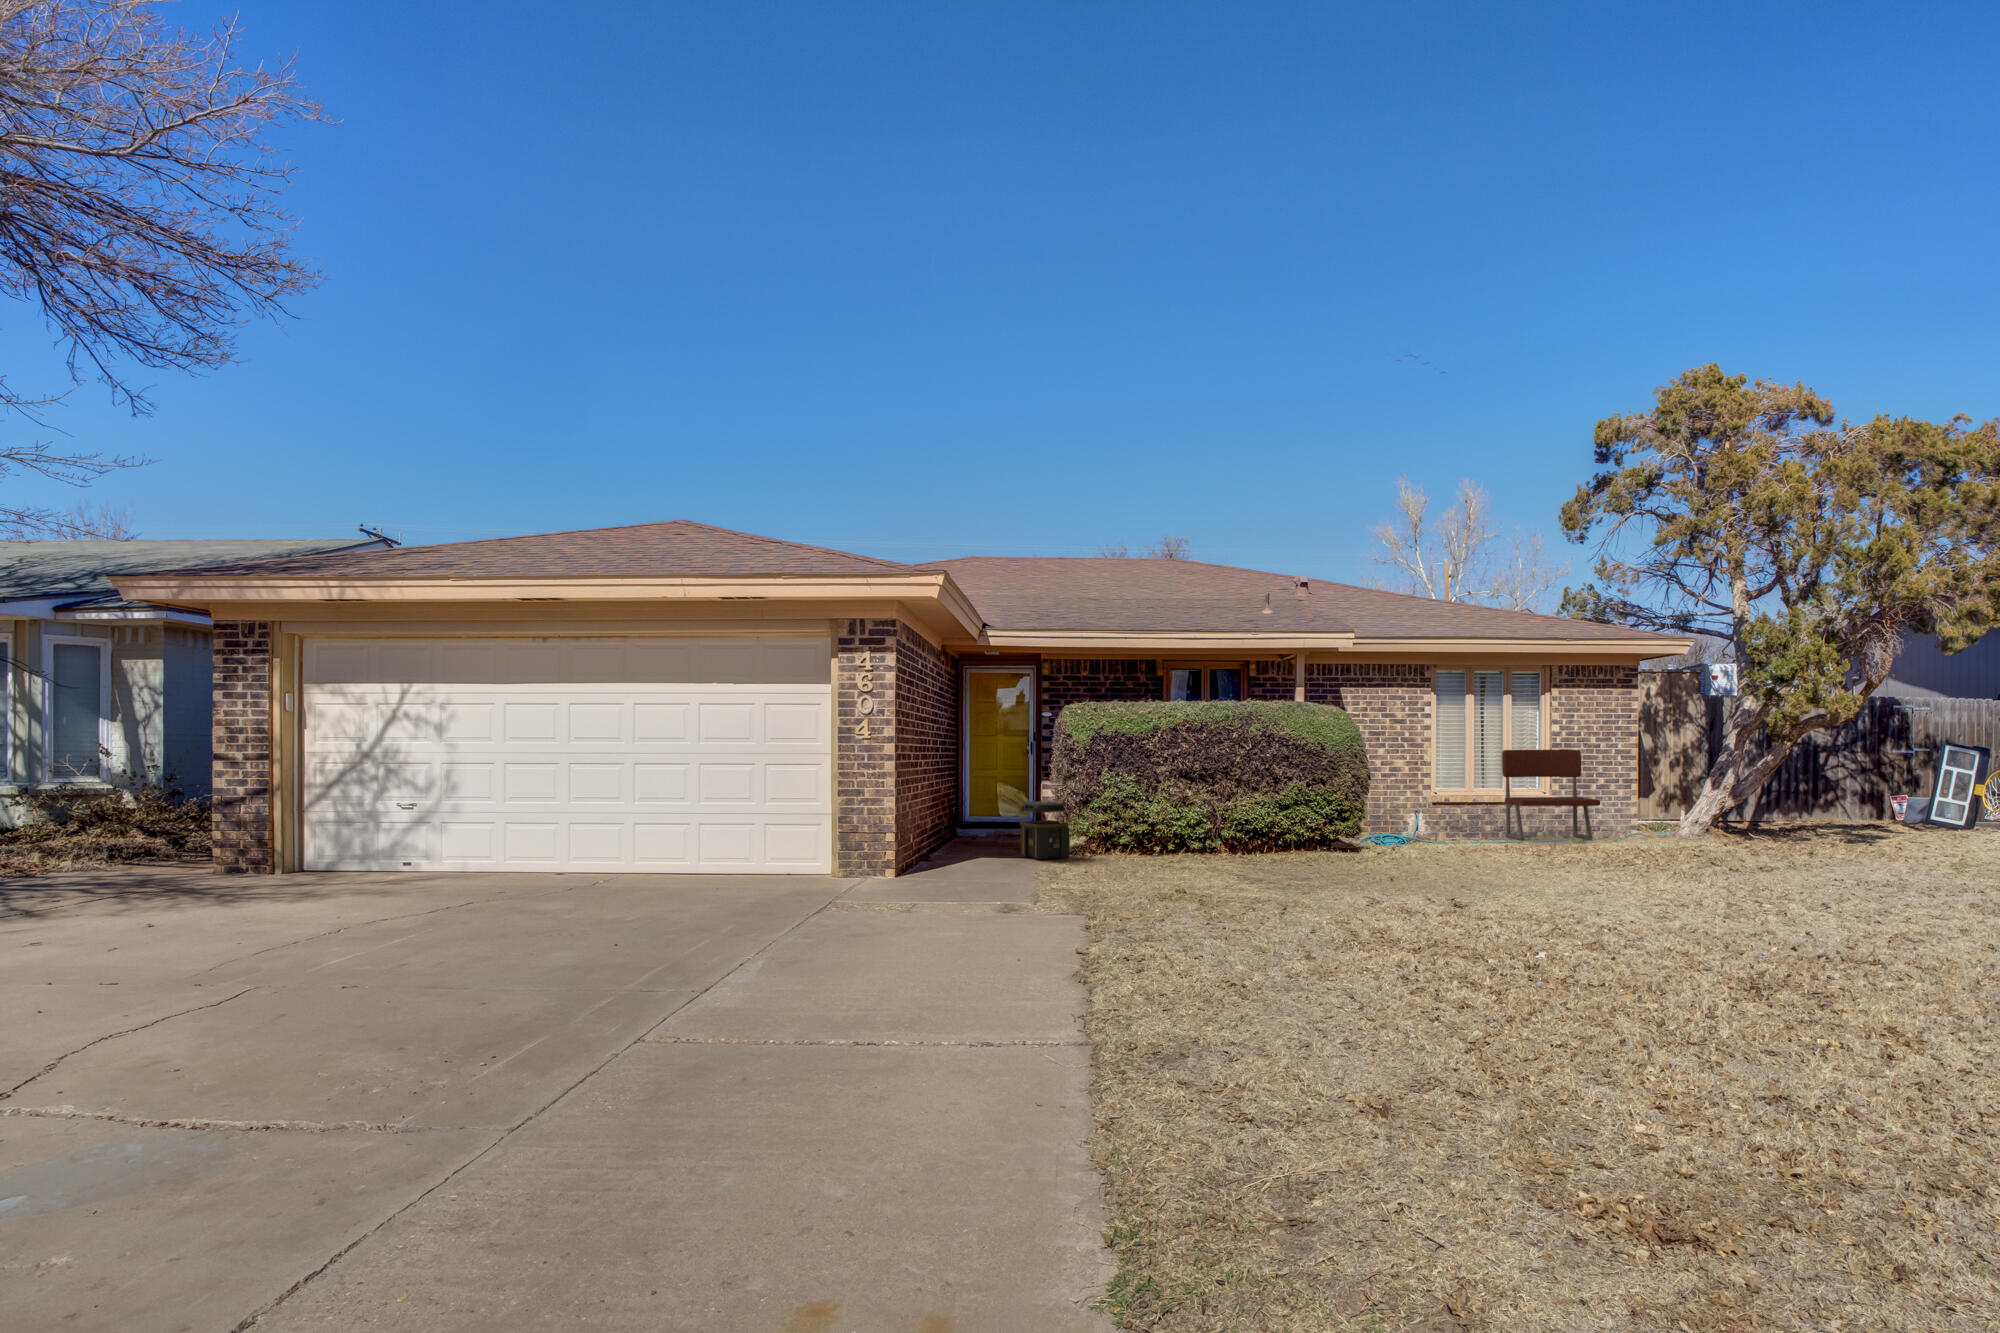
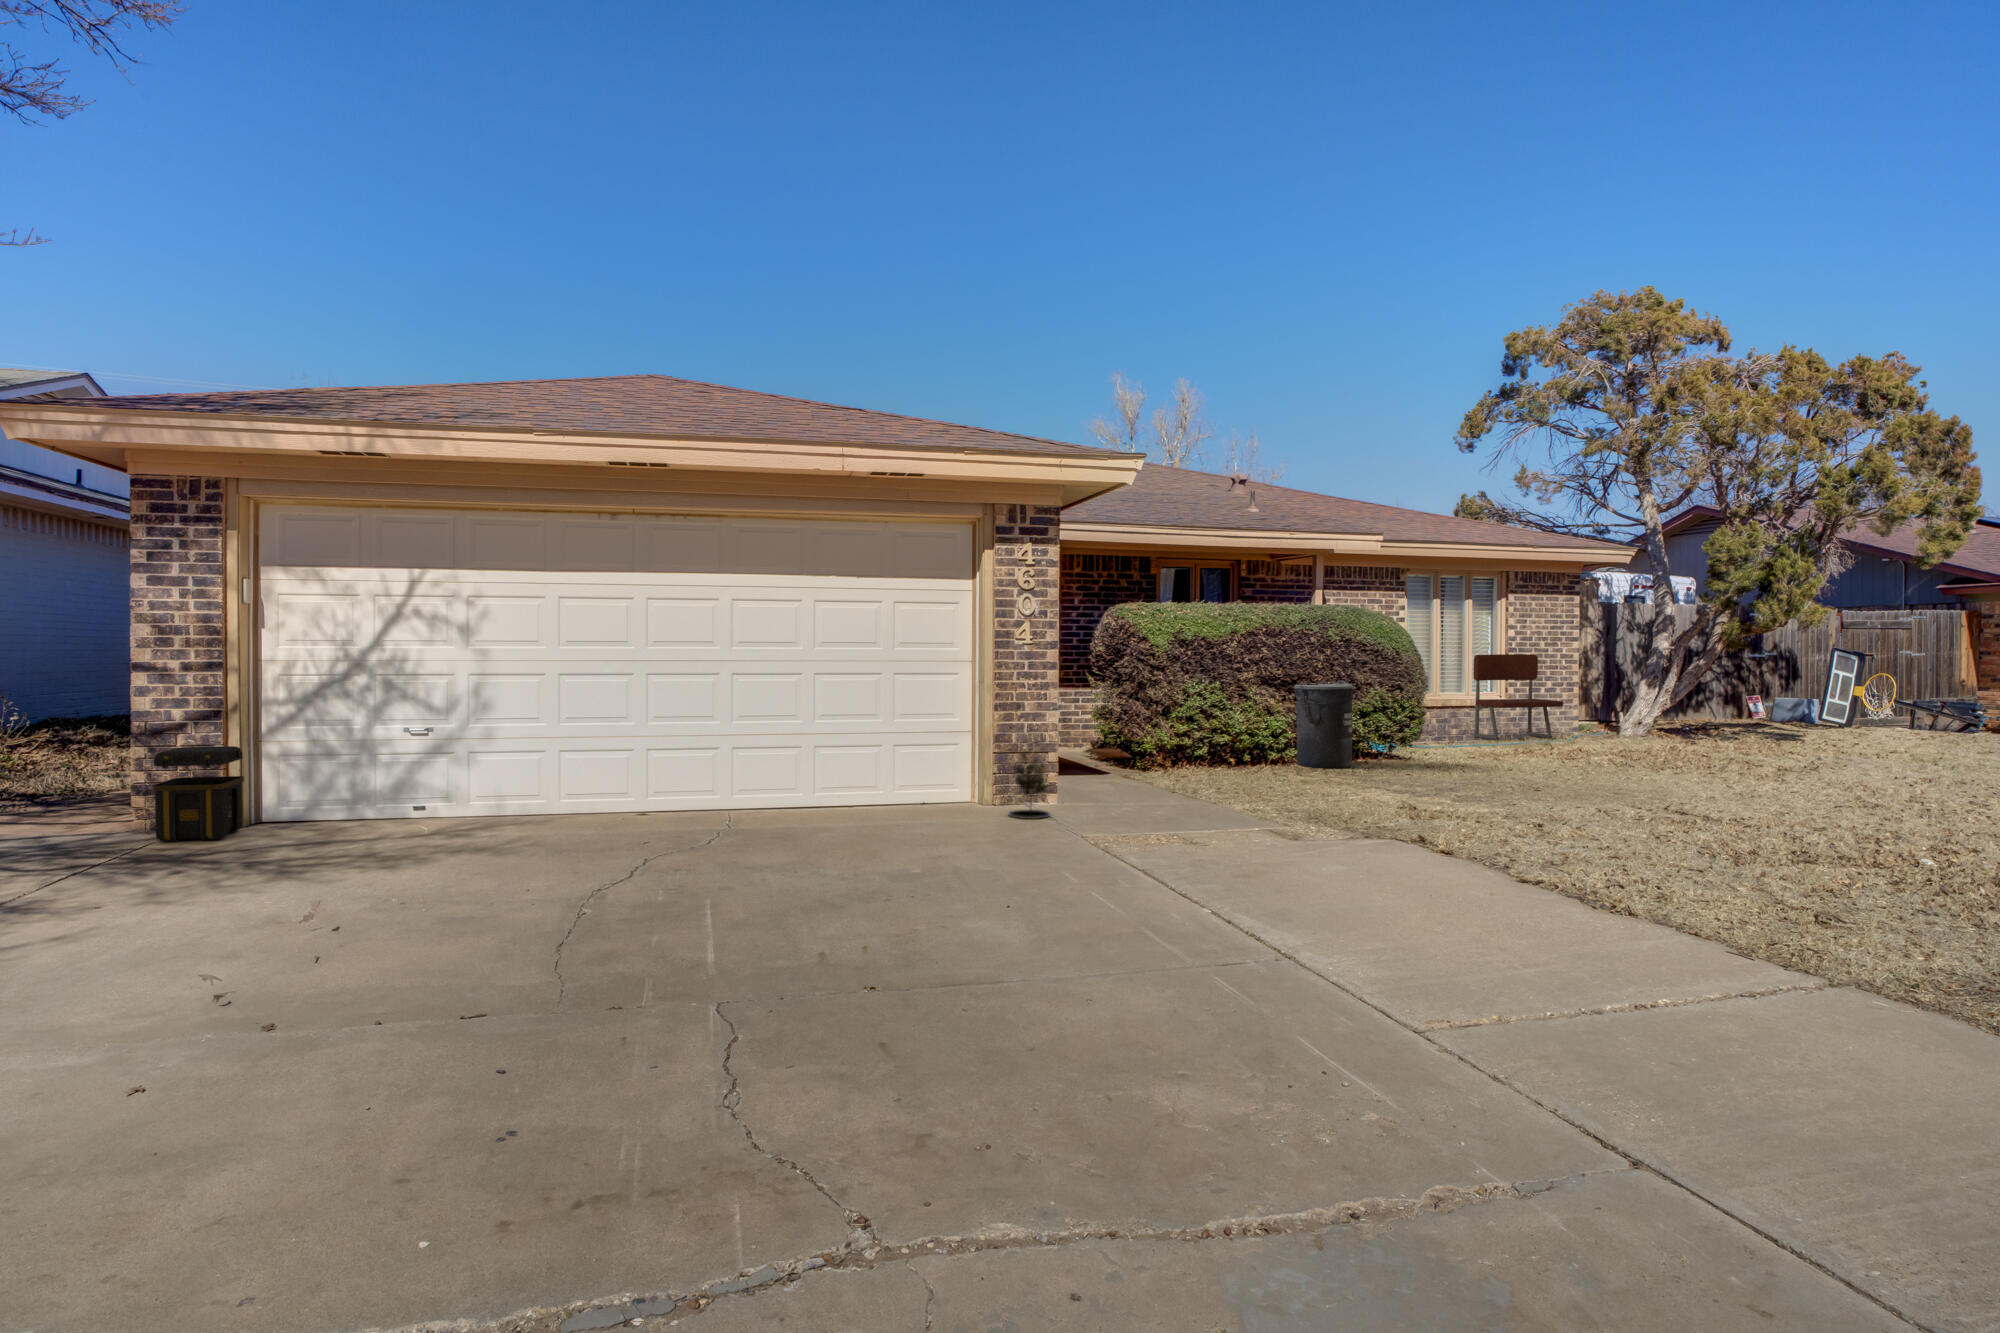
trash can: none [1223,775,1281,861] -> present [1294,681,1353,768]
toolbox: present [1020,801,1070,860] -> present [153,746,244,842]
potted tree: none [837,822,878,891] -> present [1009,744,1051,819]

